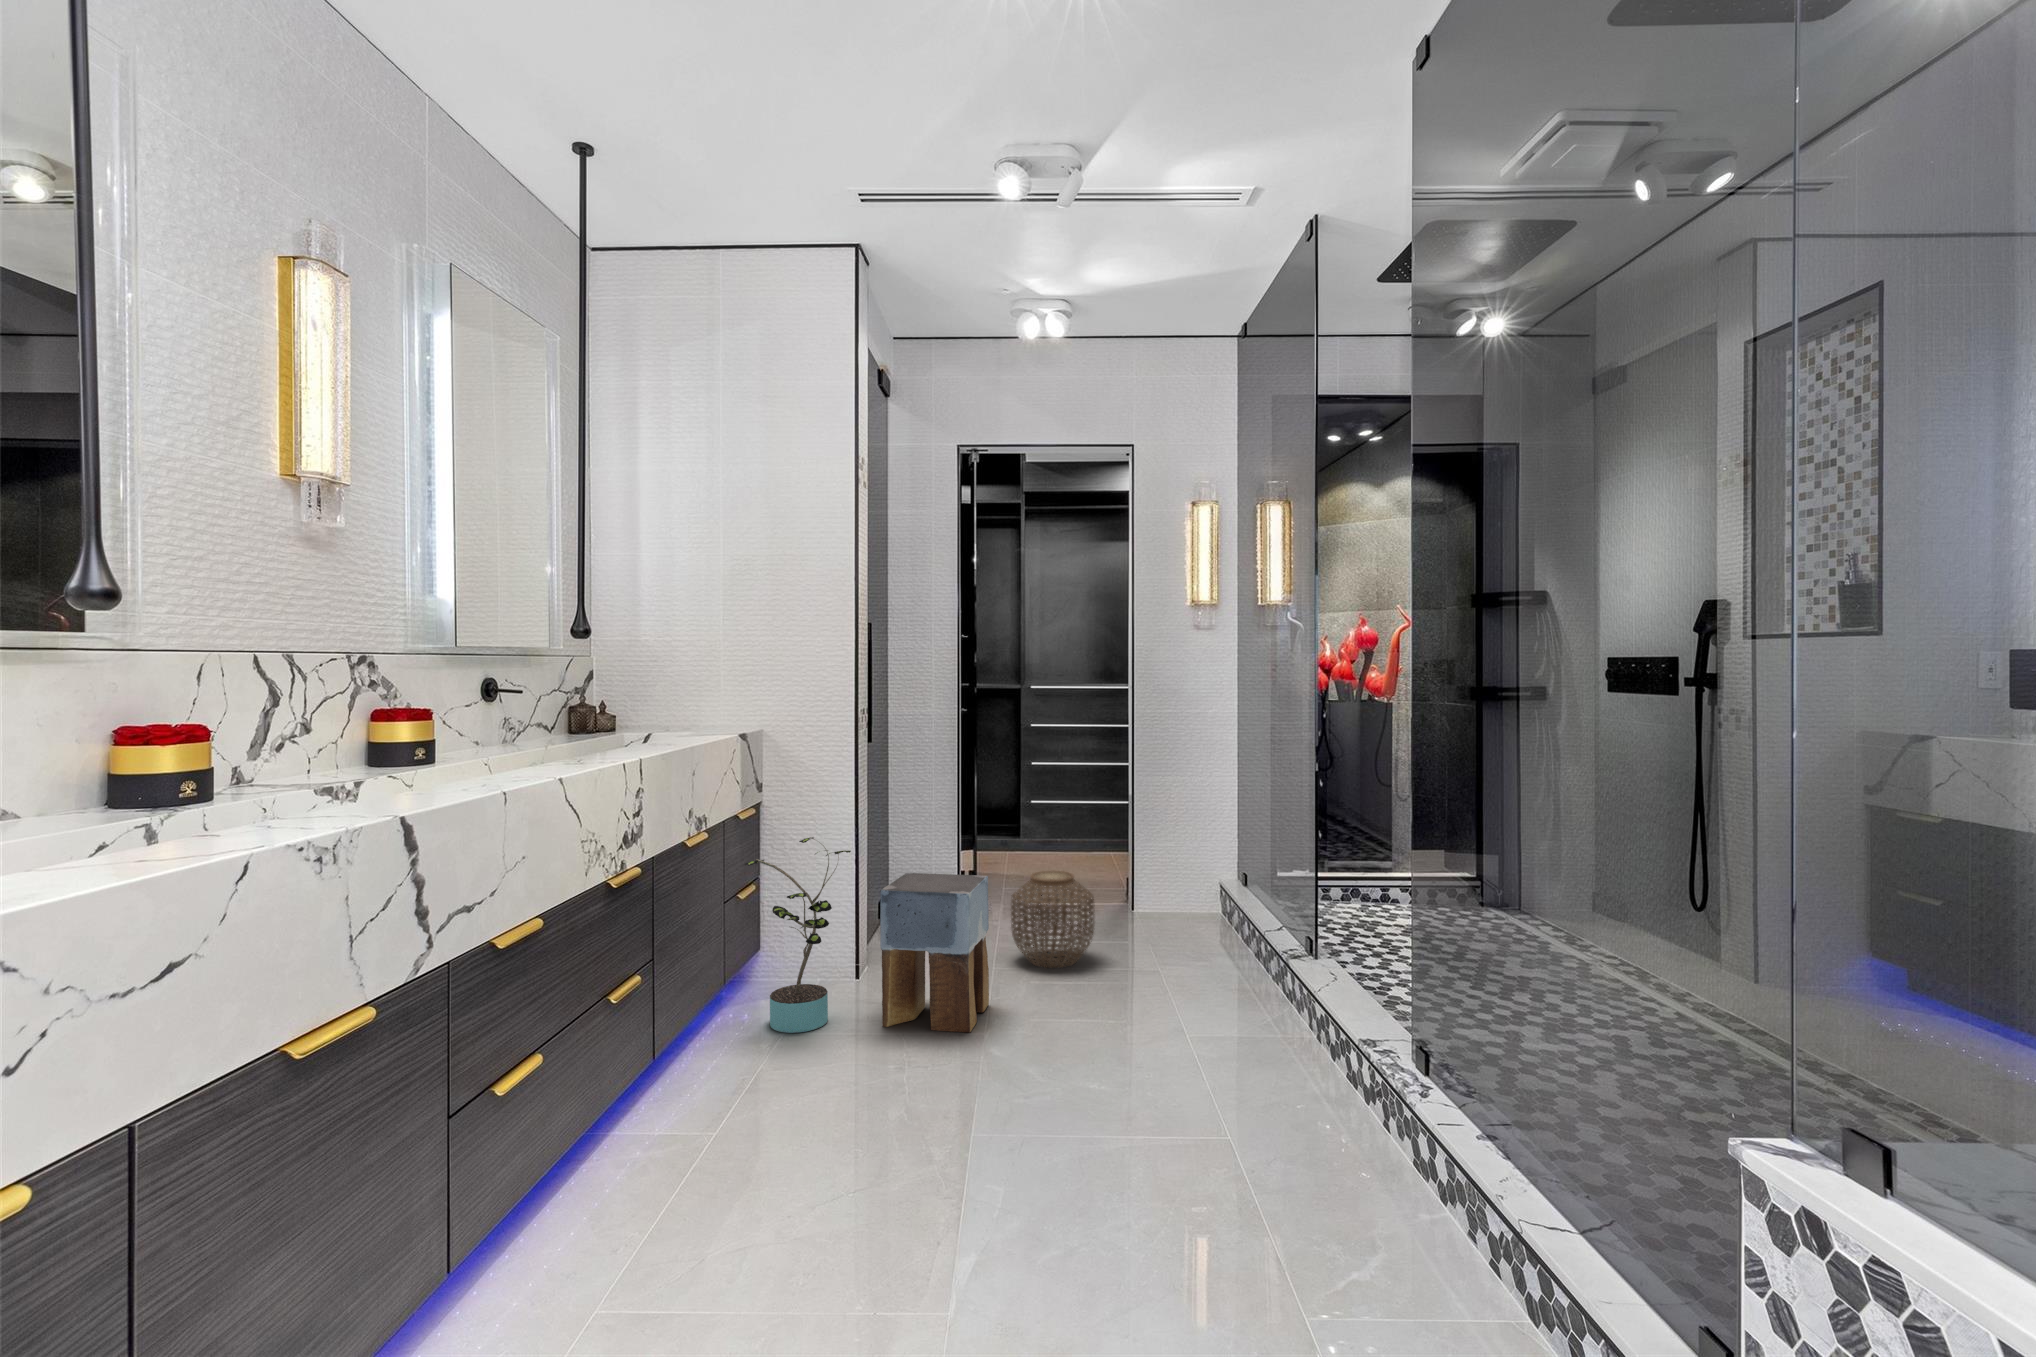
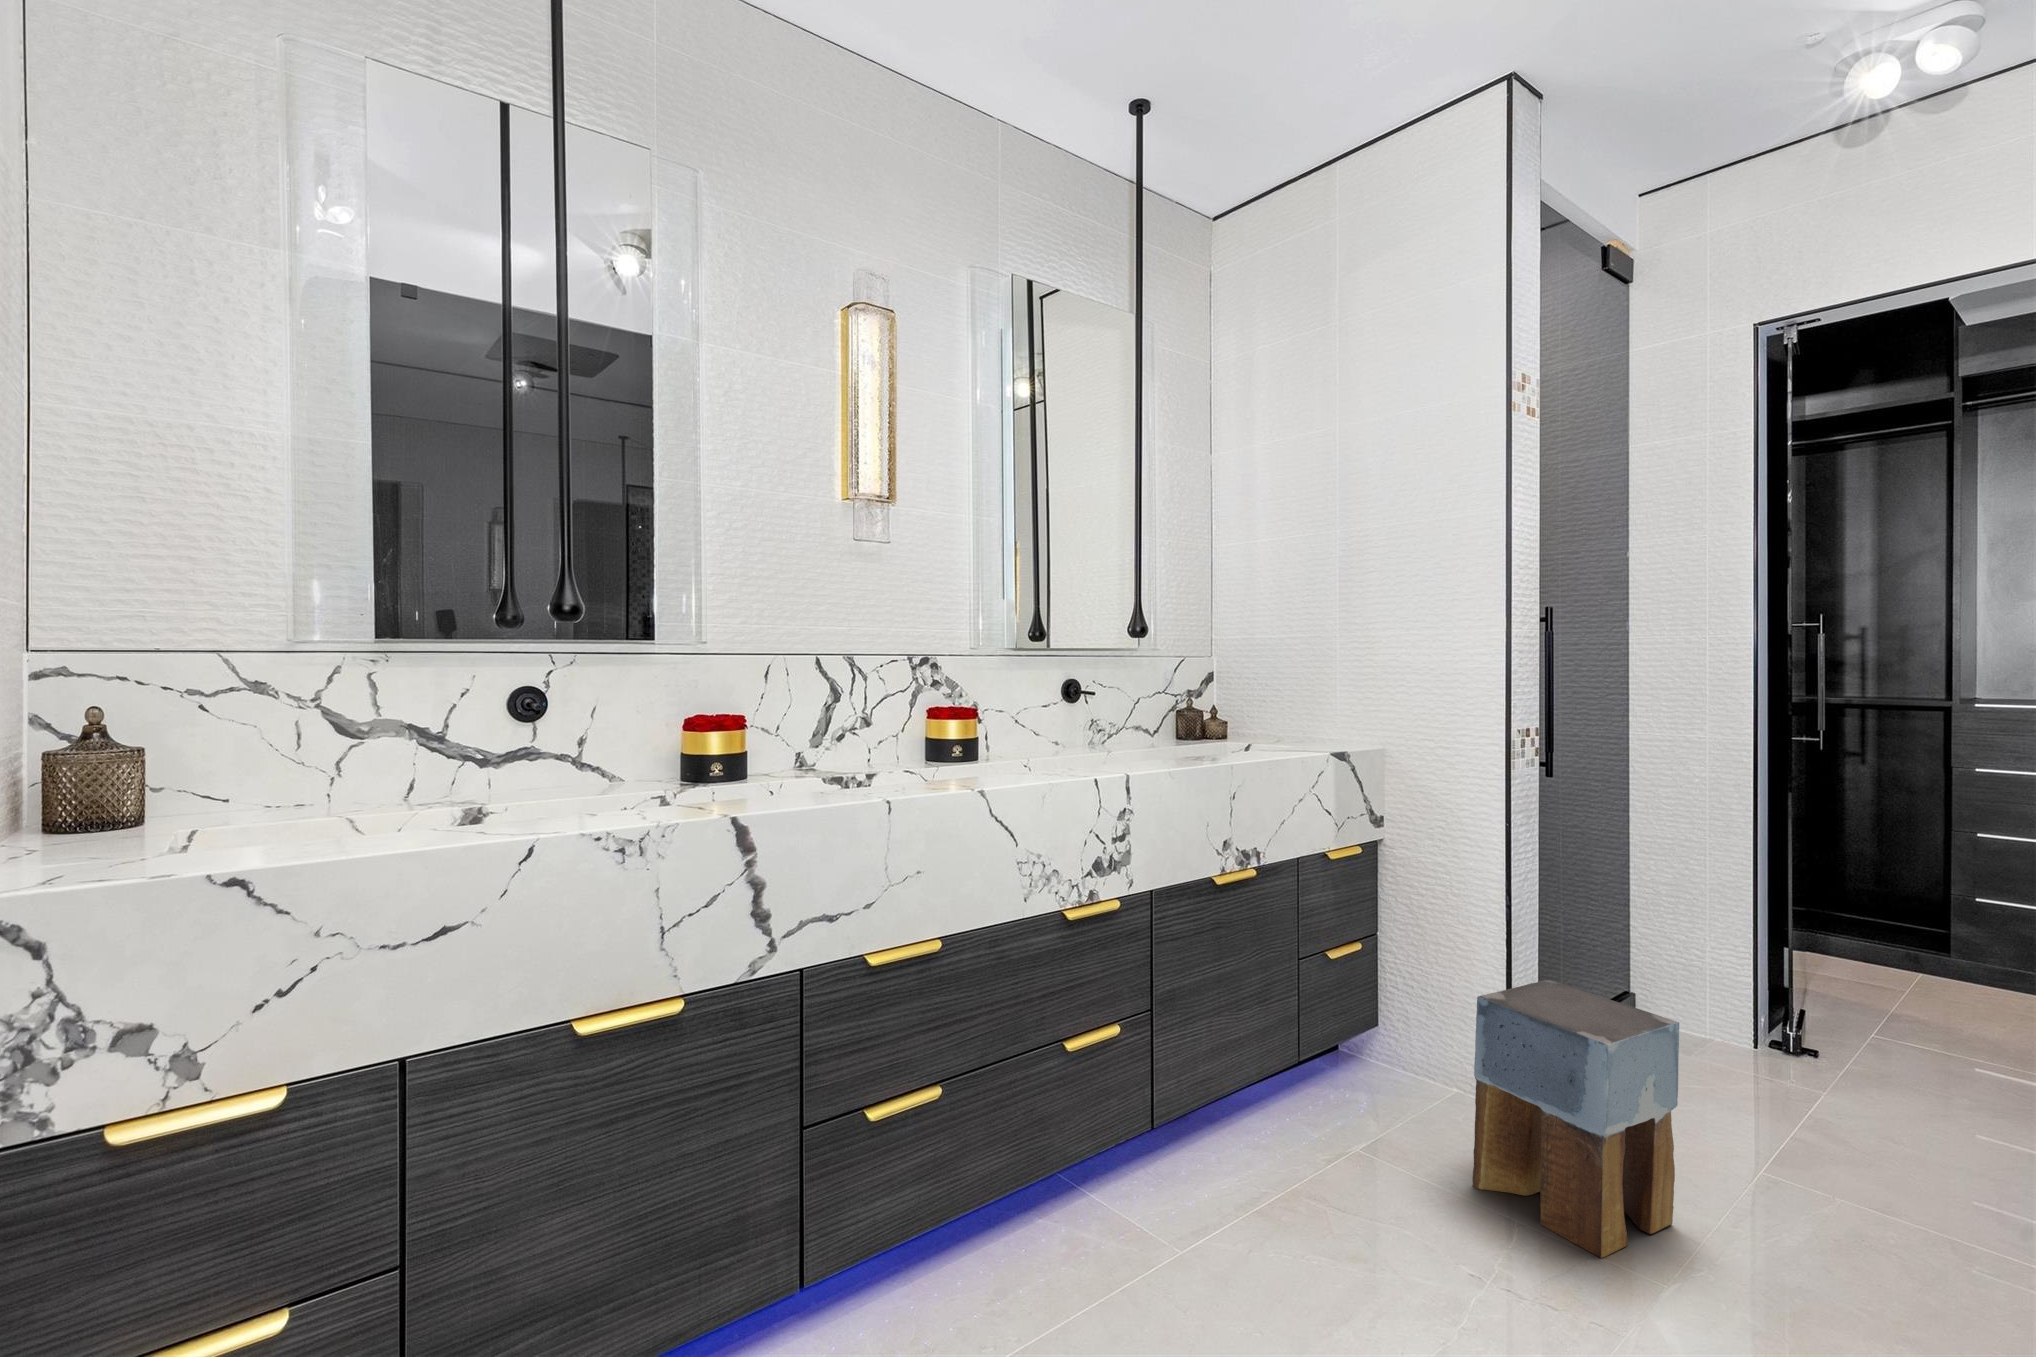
potted plant: present [744,837,851,1033] -> none [1314,899,1447,1150]
woven basket: present [1011,871,1094,968] -> none [1777,1036,1972,1220]

